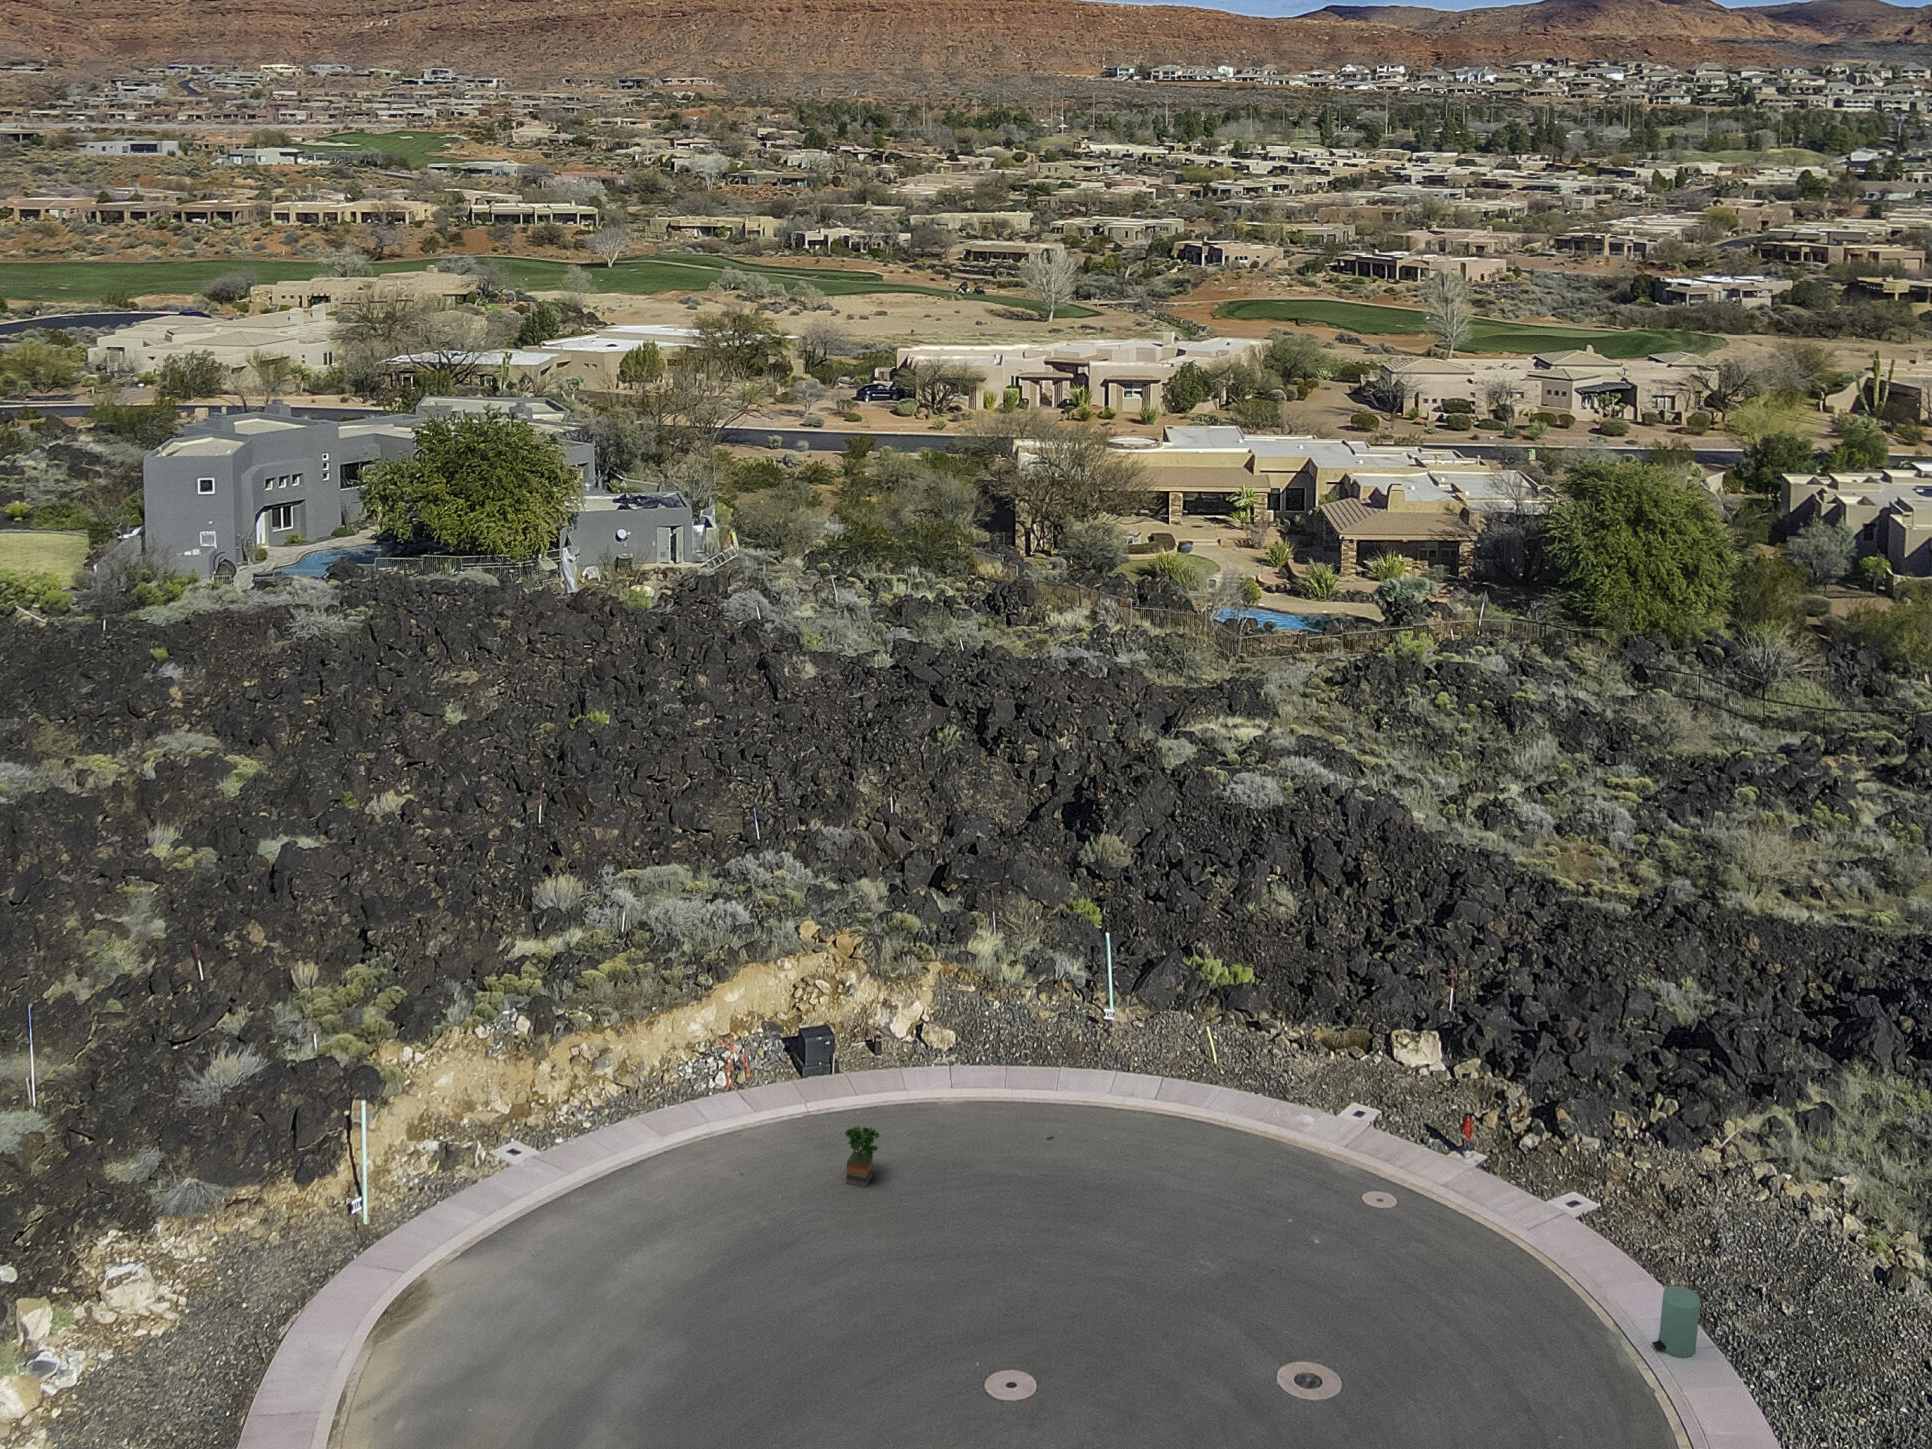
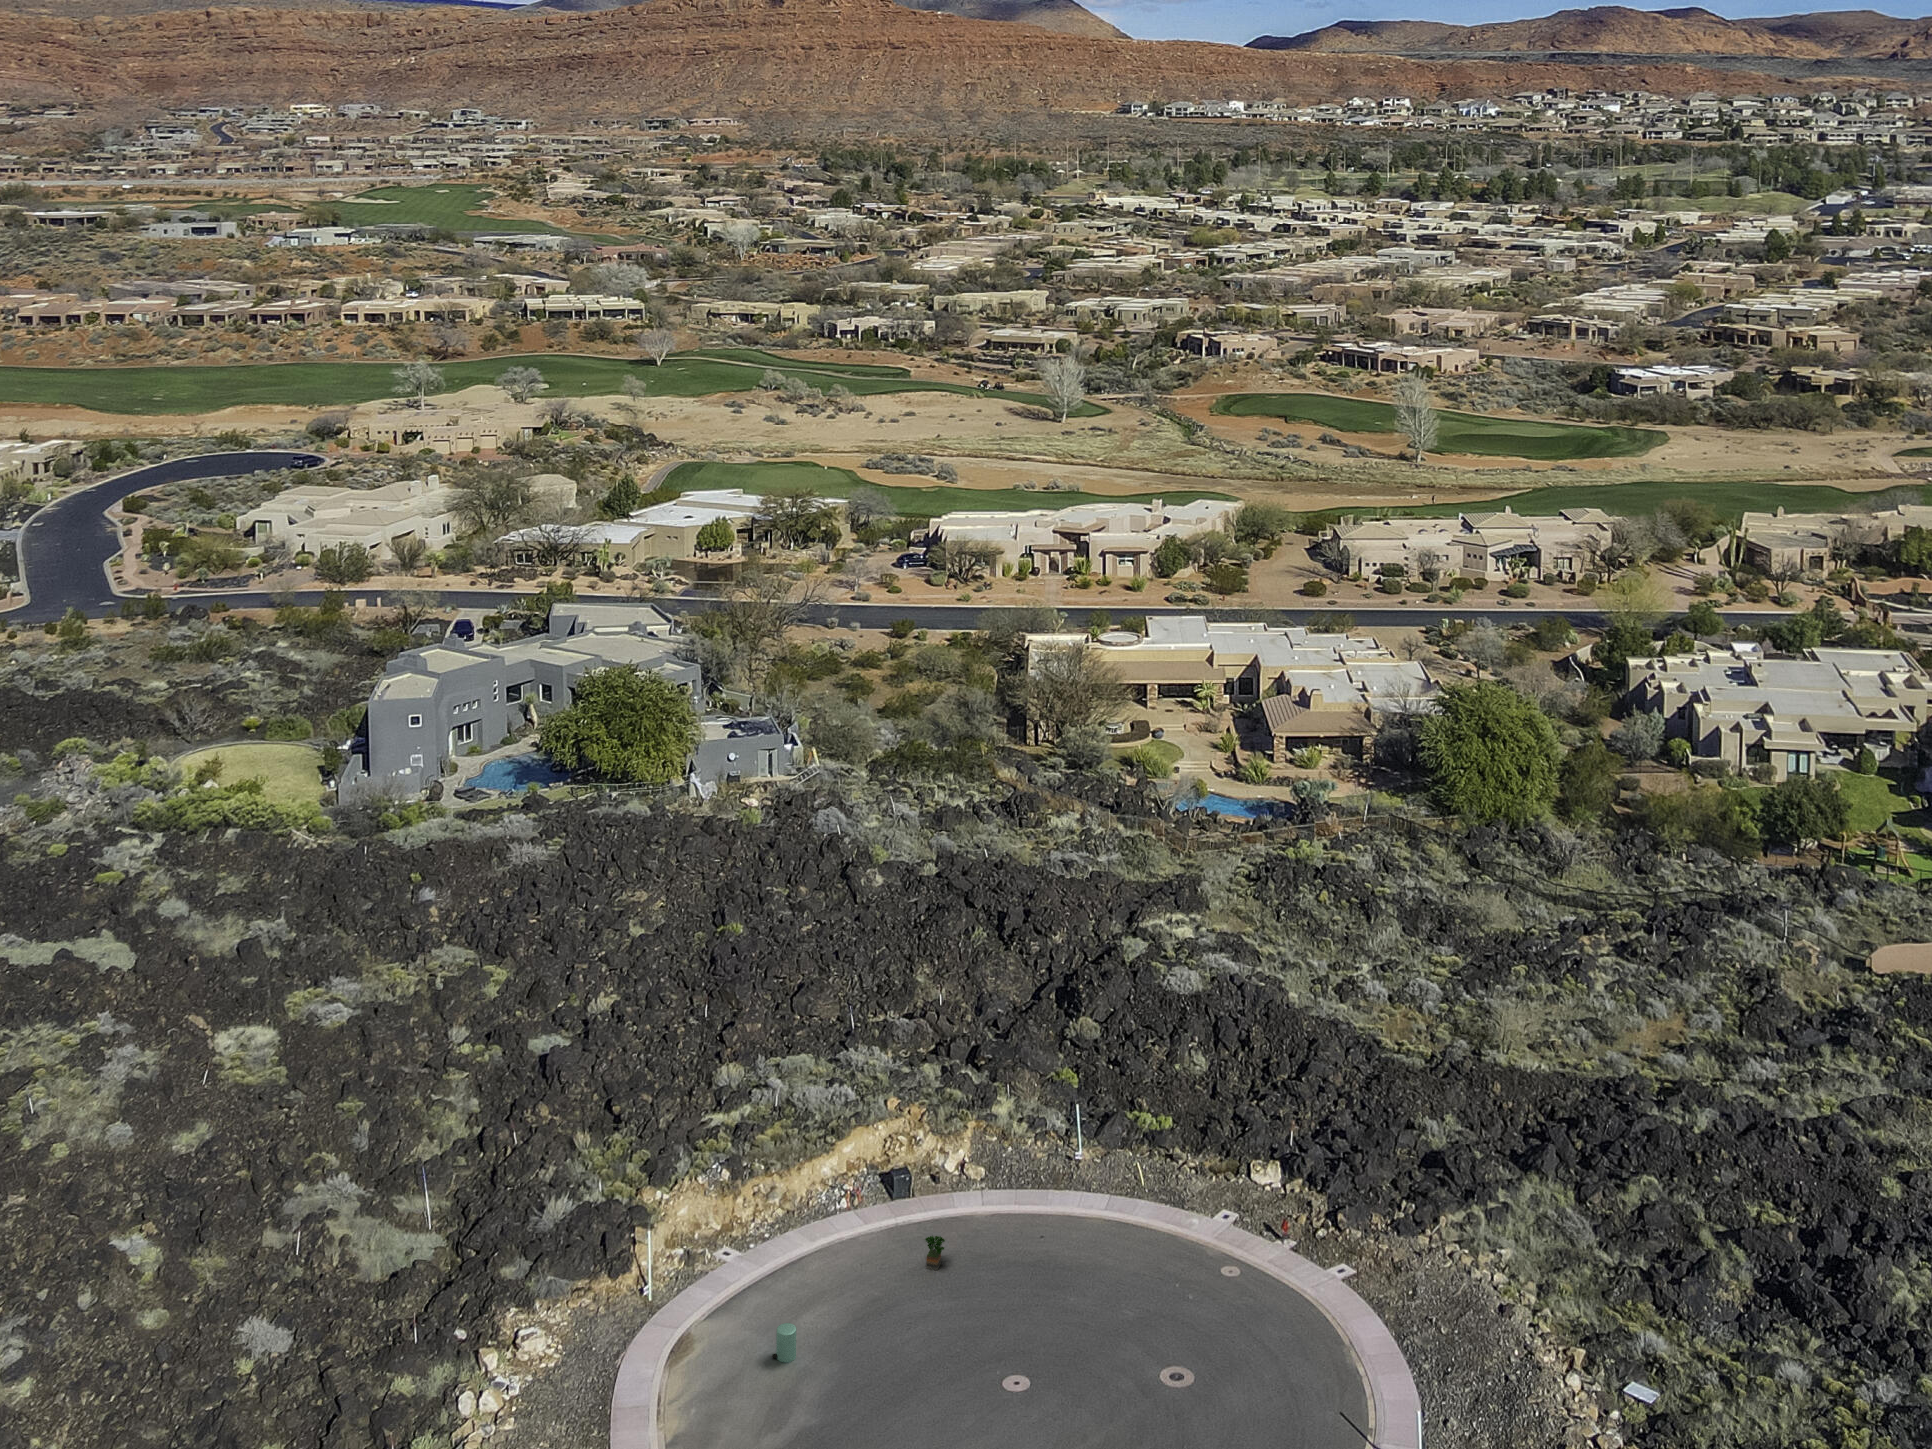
trash can: present [1652,1286,1700,1358] -> present [773,1323,796,1363]

